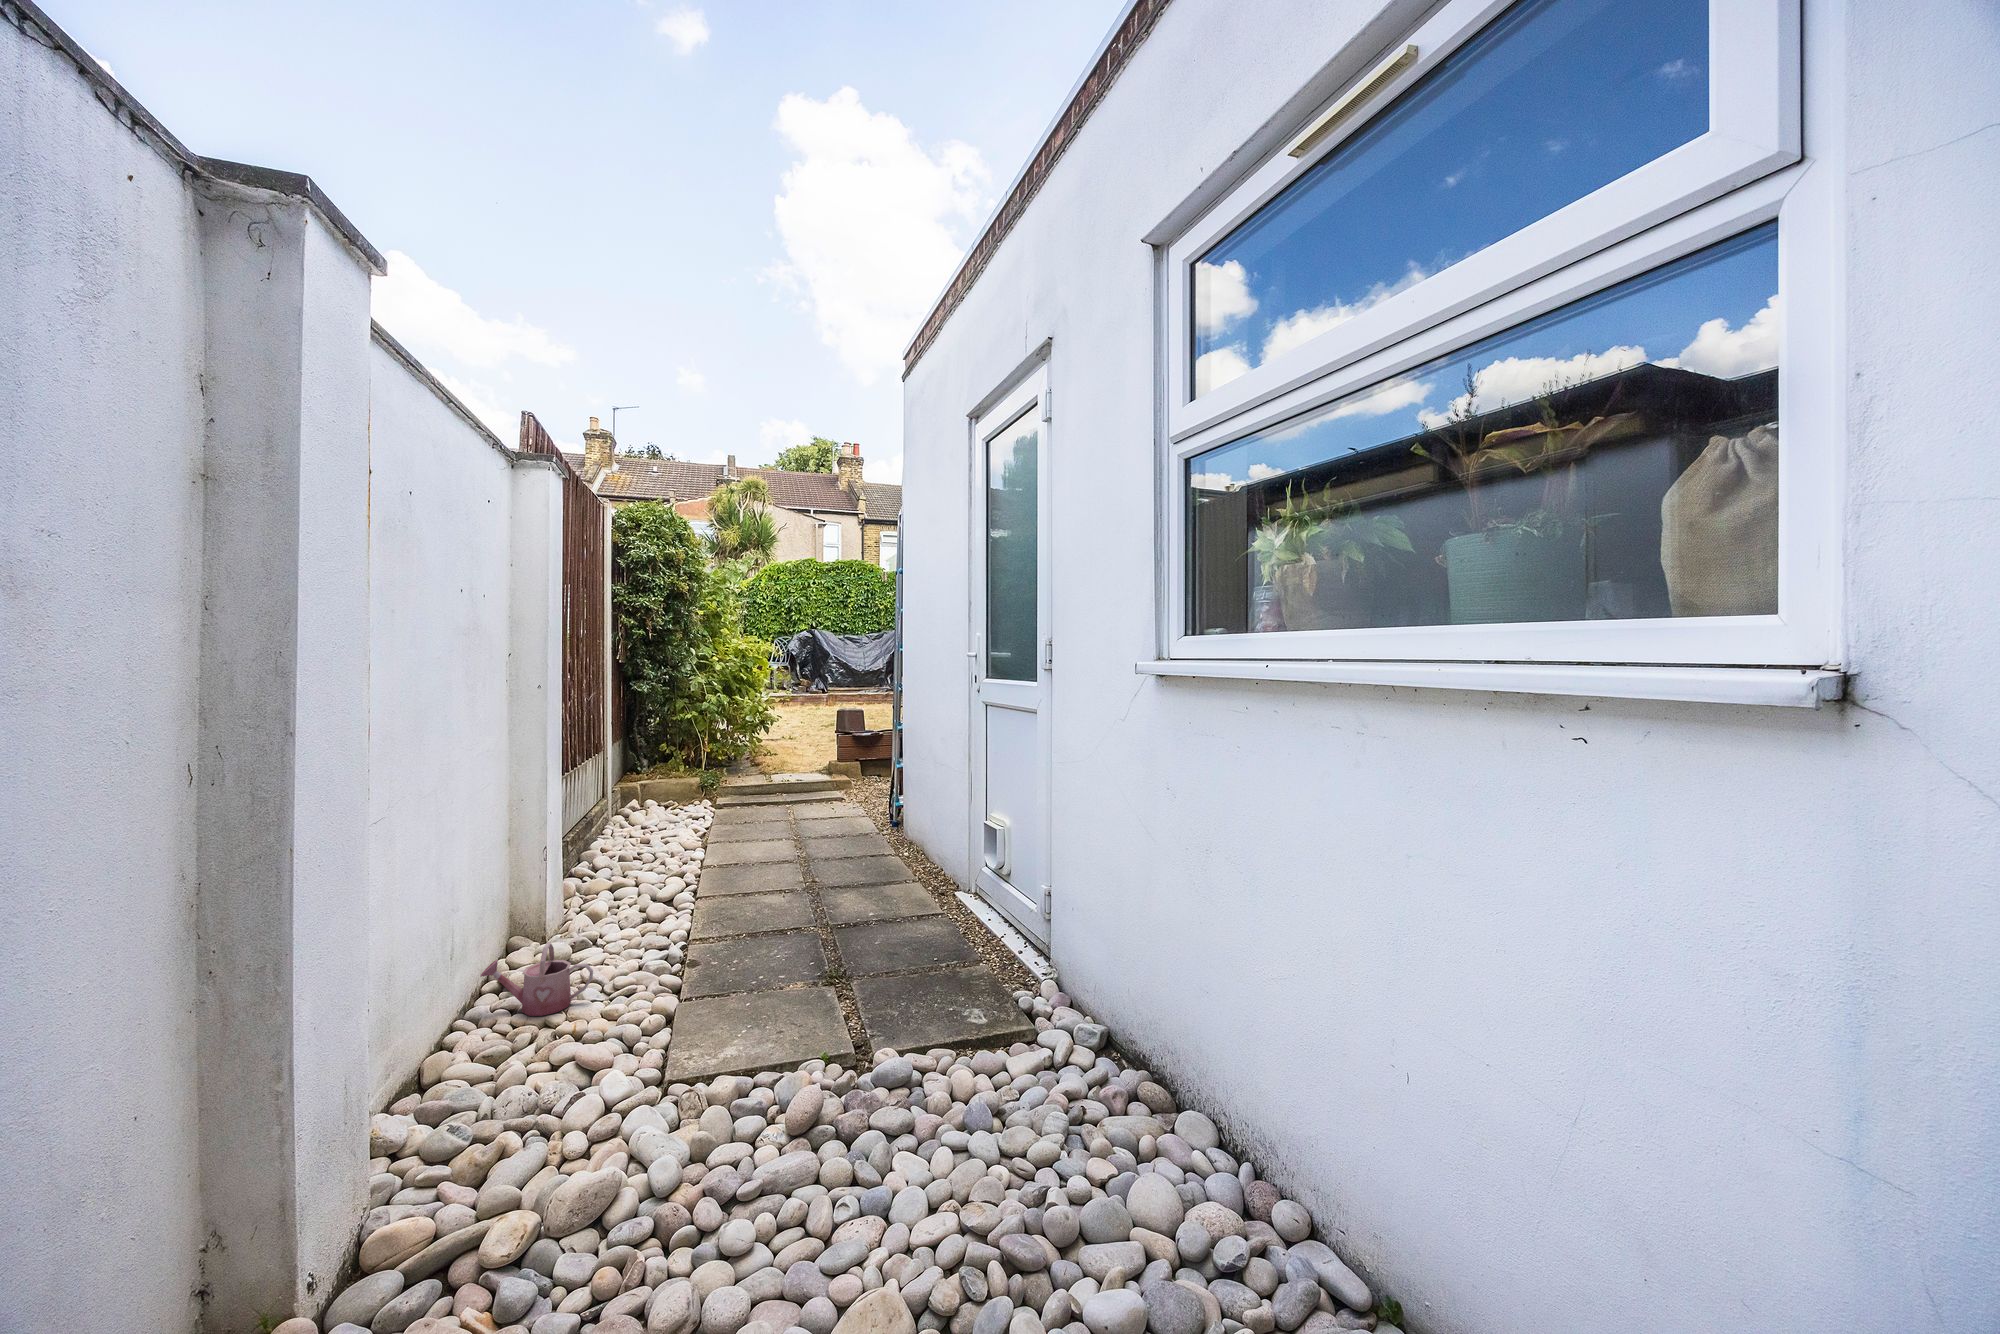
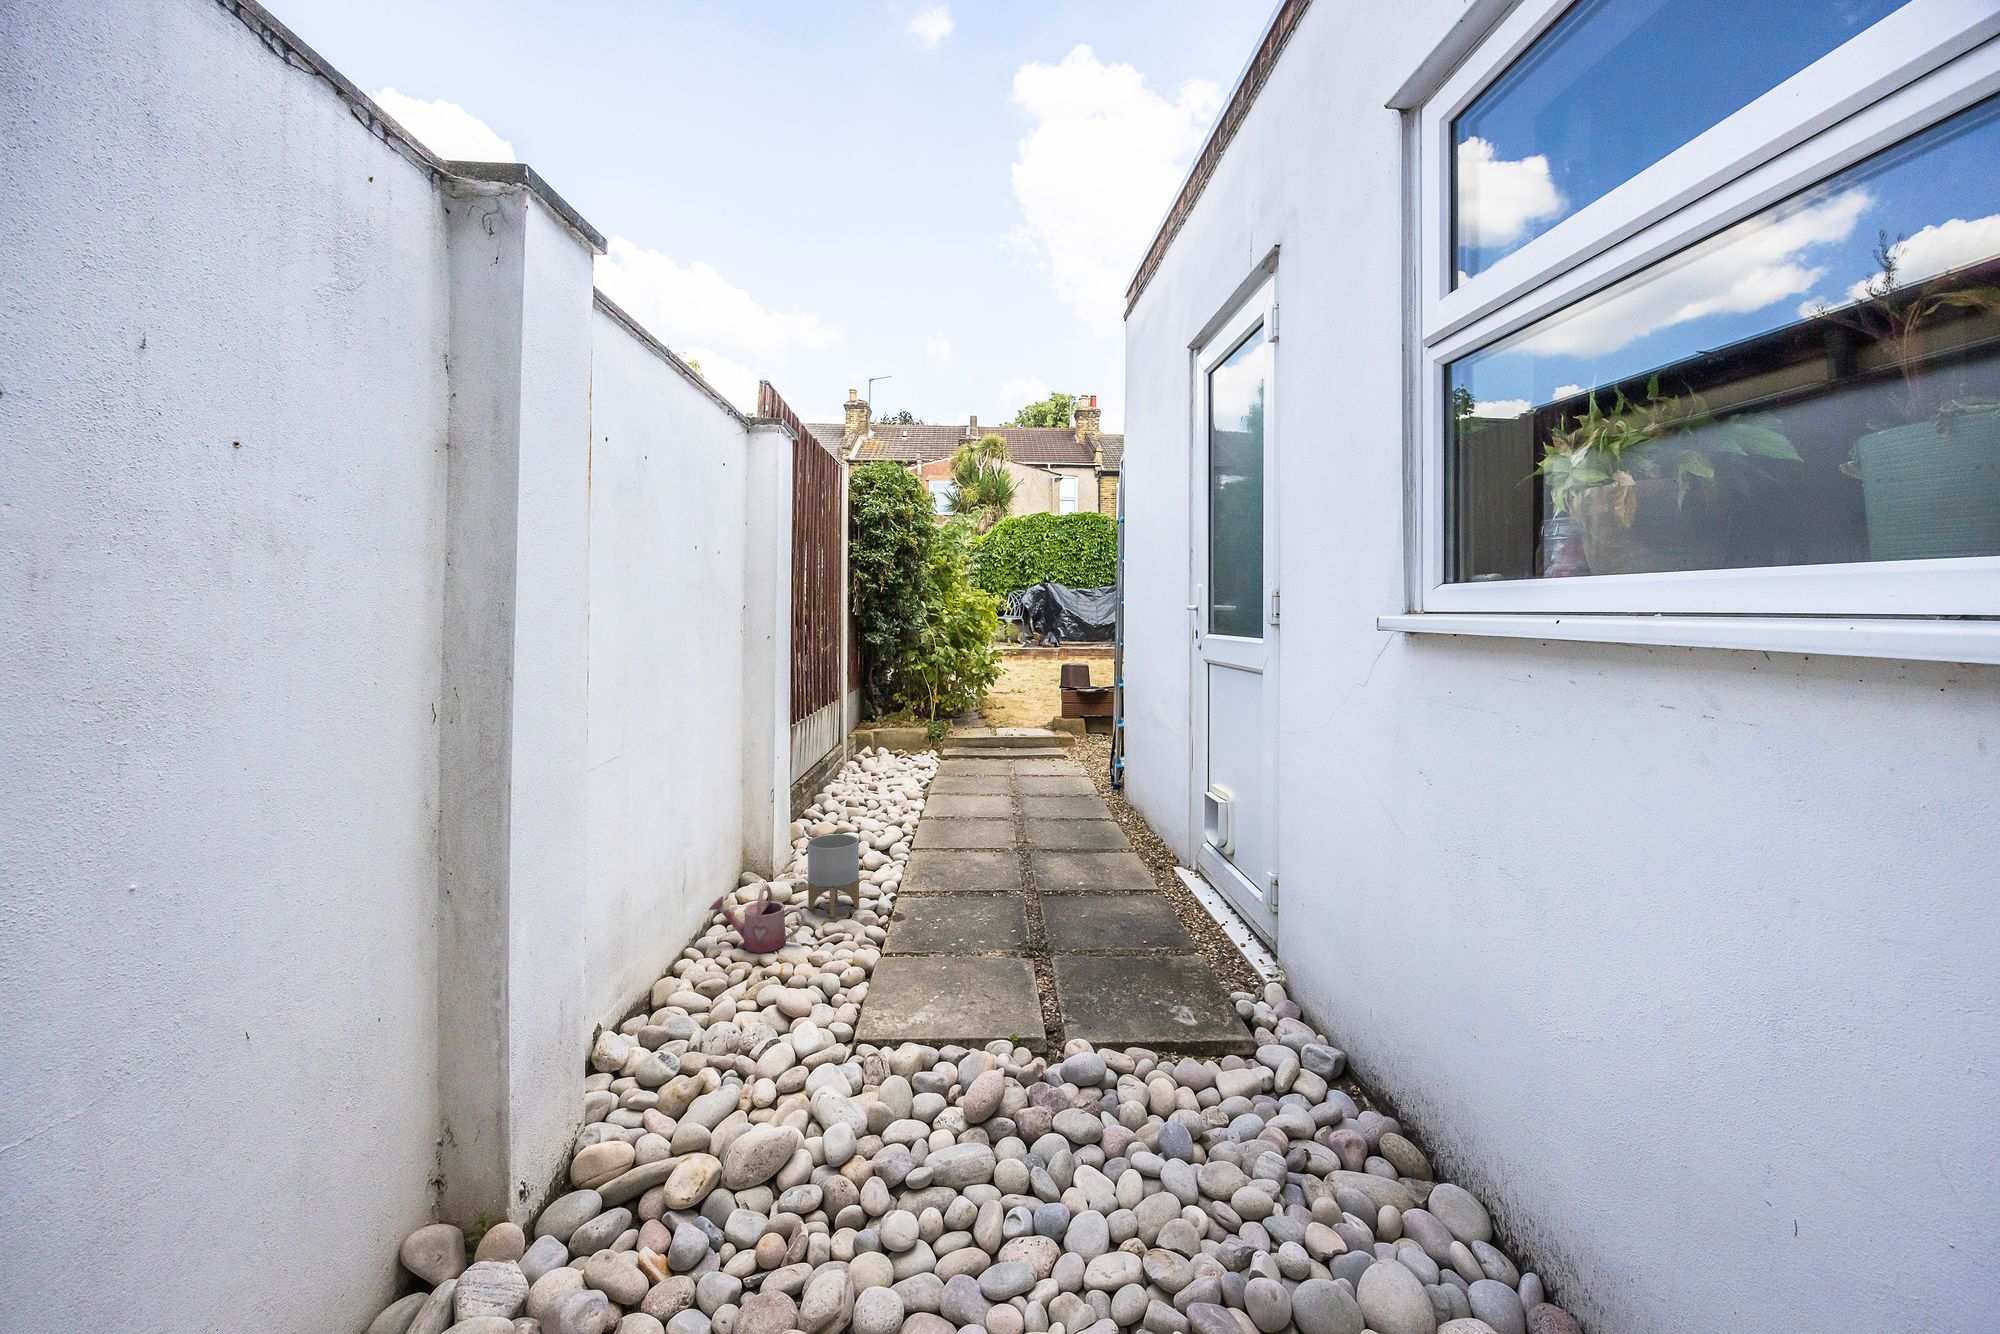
planter: none [591,885,648,973] -> present [808,834,859,918]

